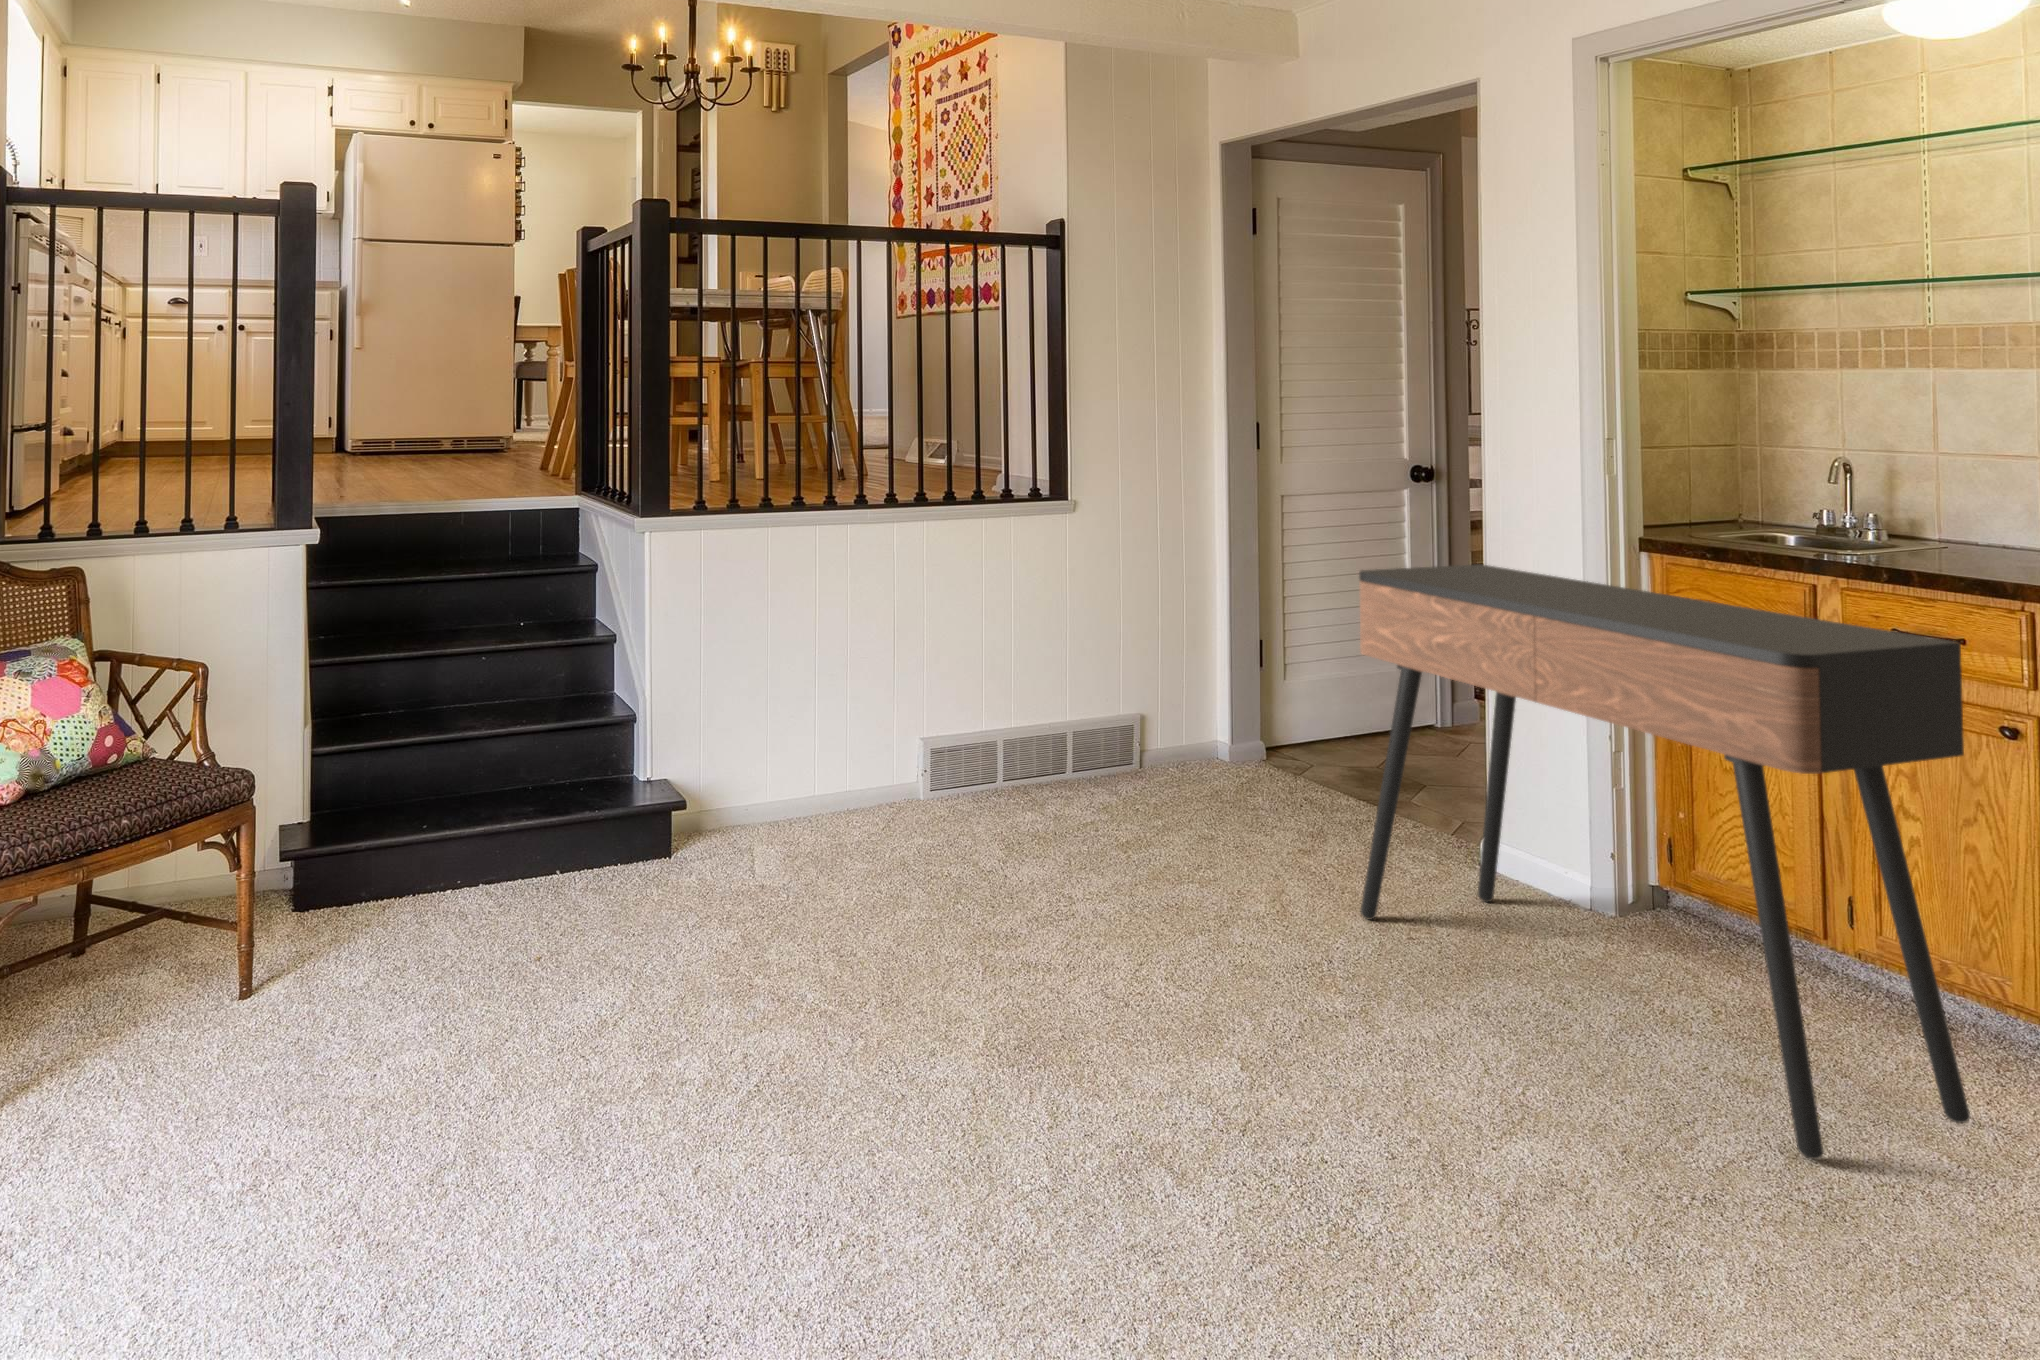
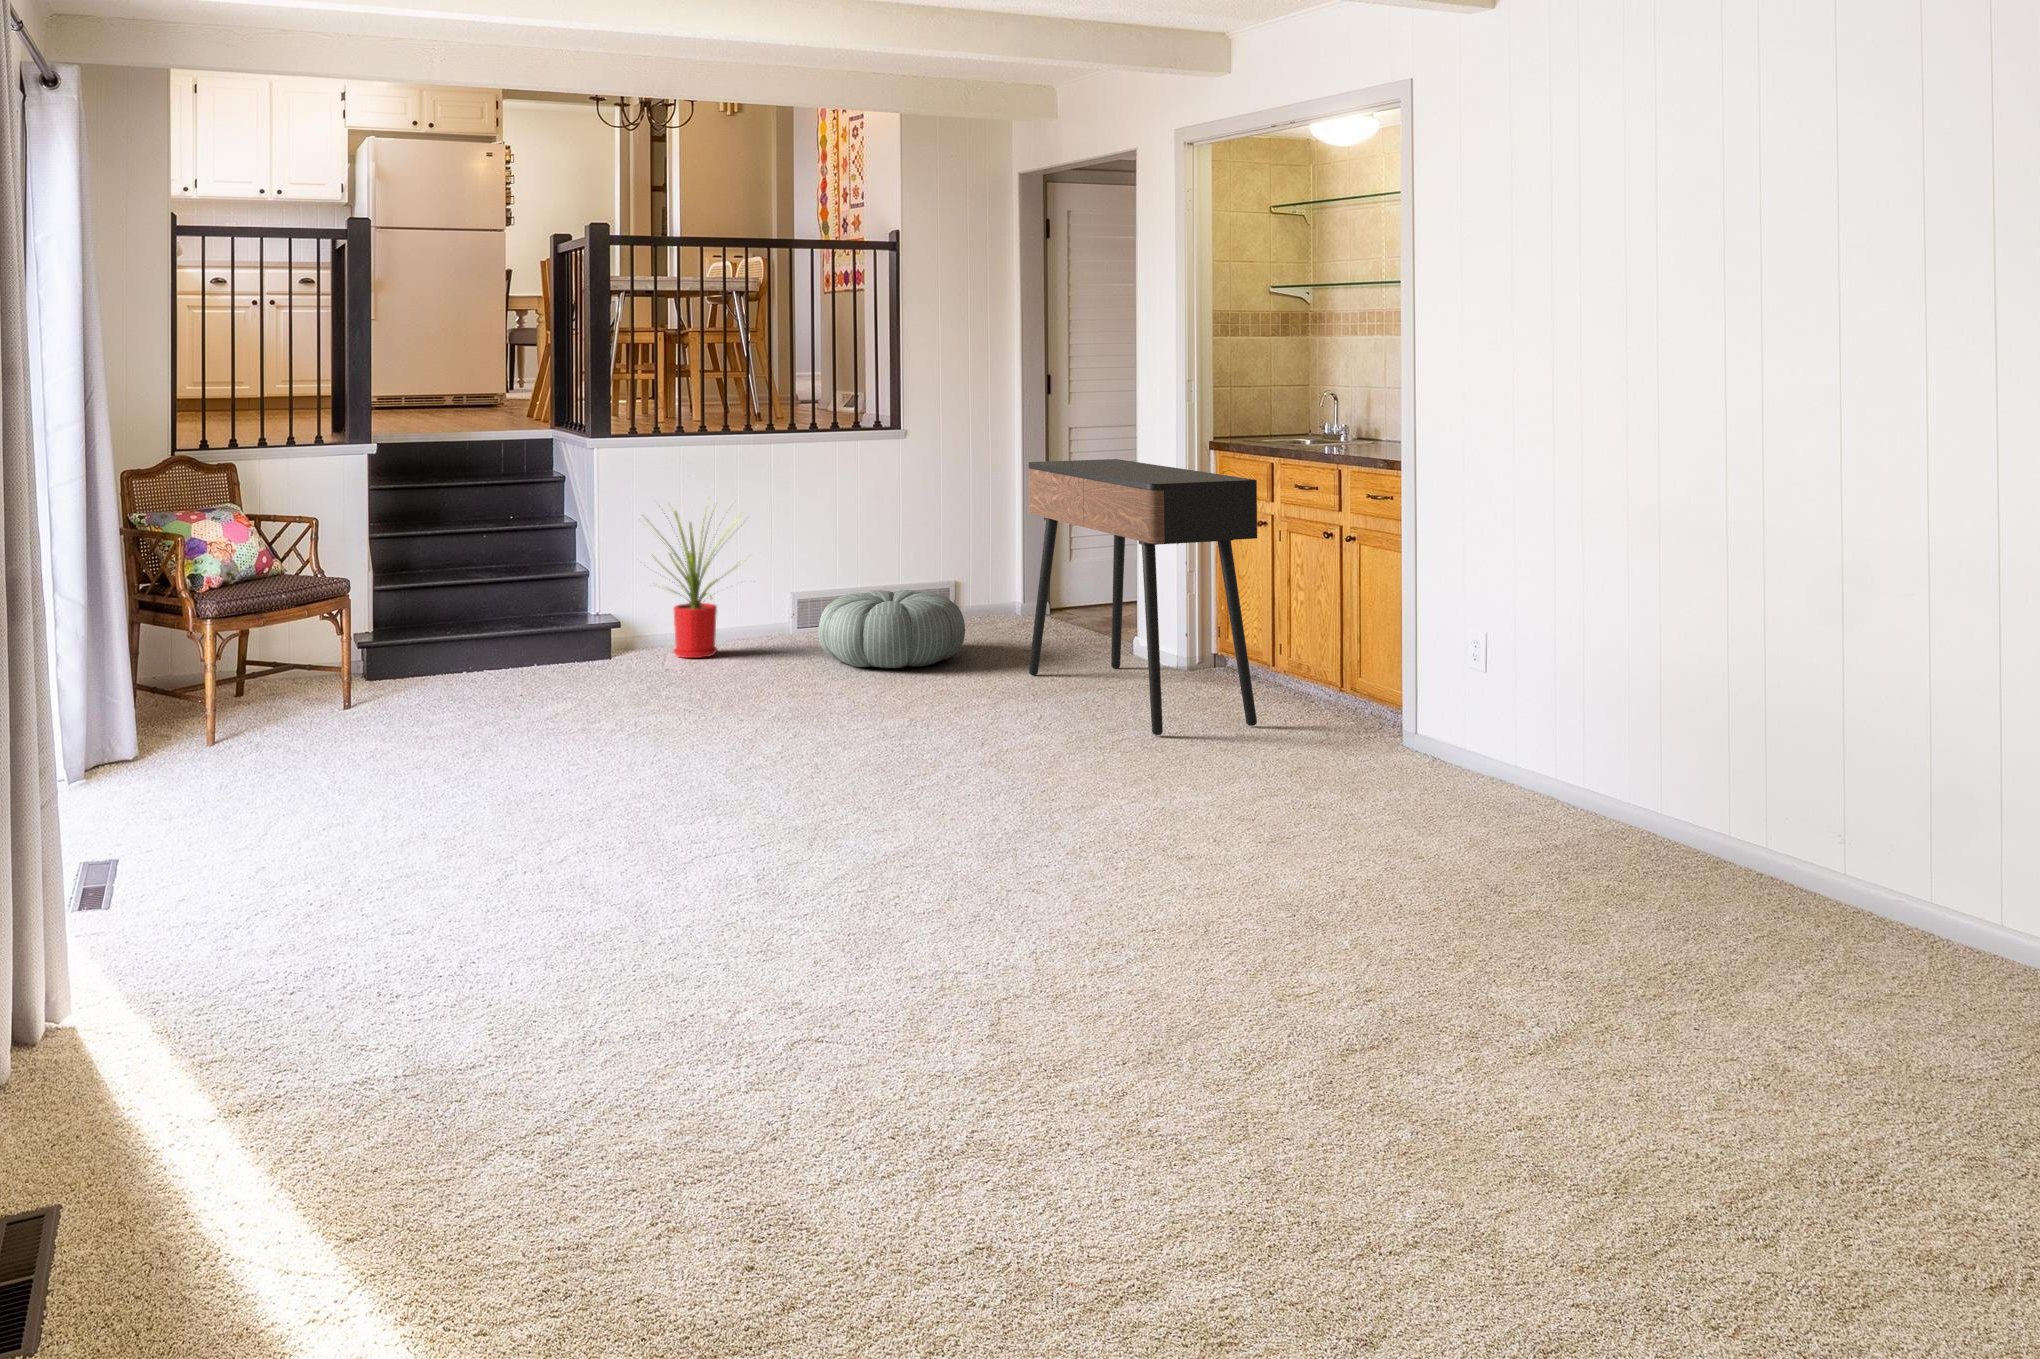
house plant: none [714,599,894,855] -> present [647,497,746,658]
pouf: none [996,750,1224,894] -> present [818,590,965,668]

